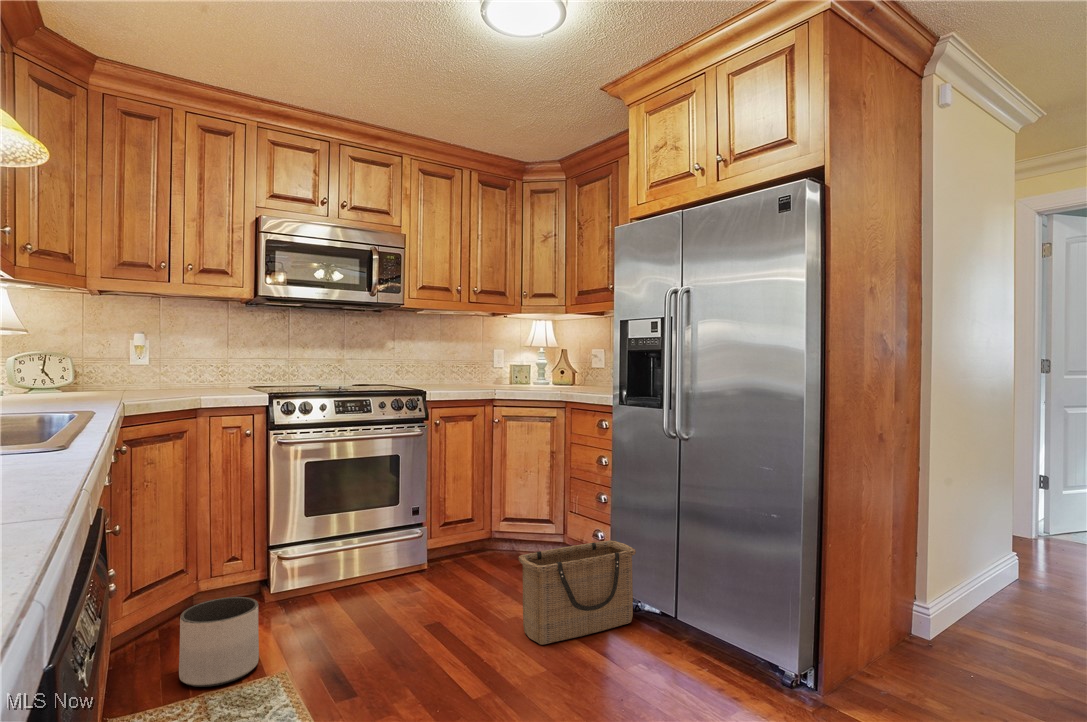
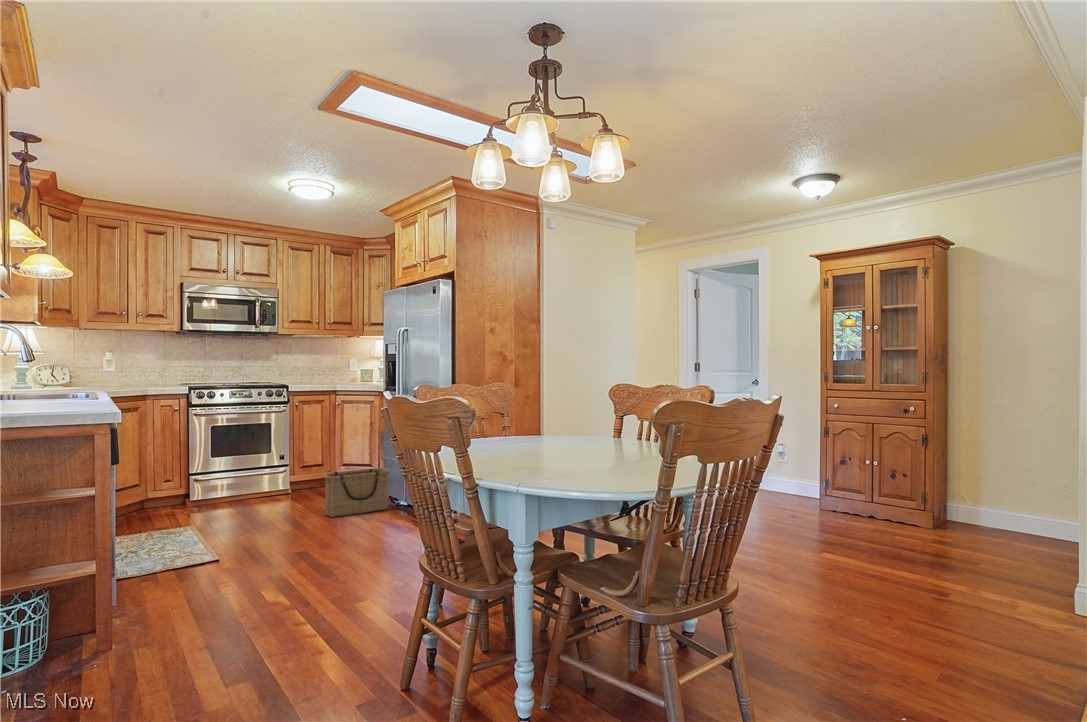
planter: present [179,597,259,687] -> none [136,493,178,532]

